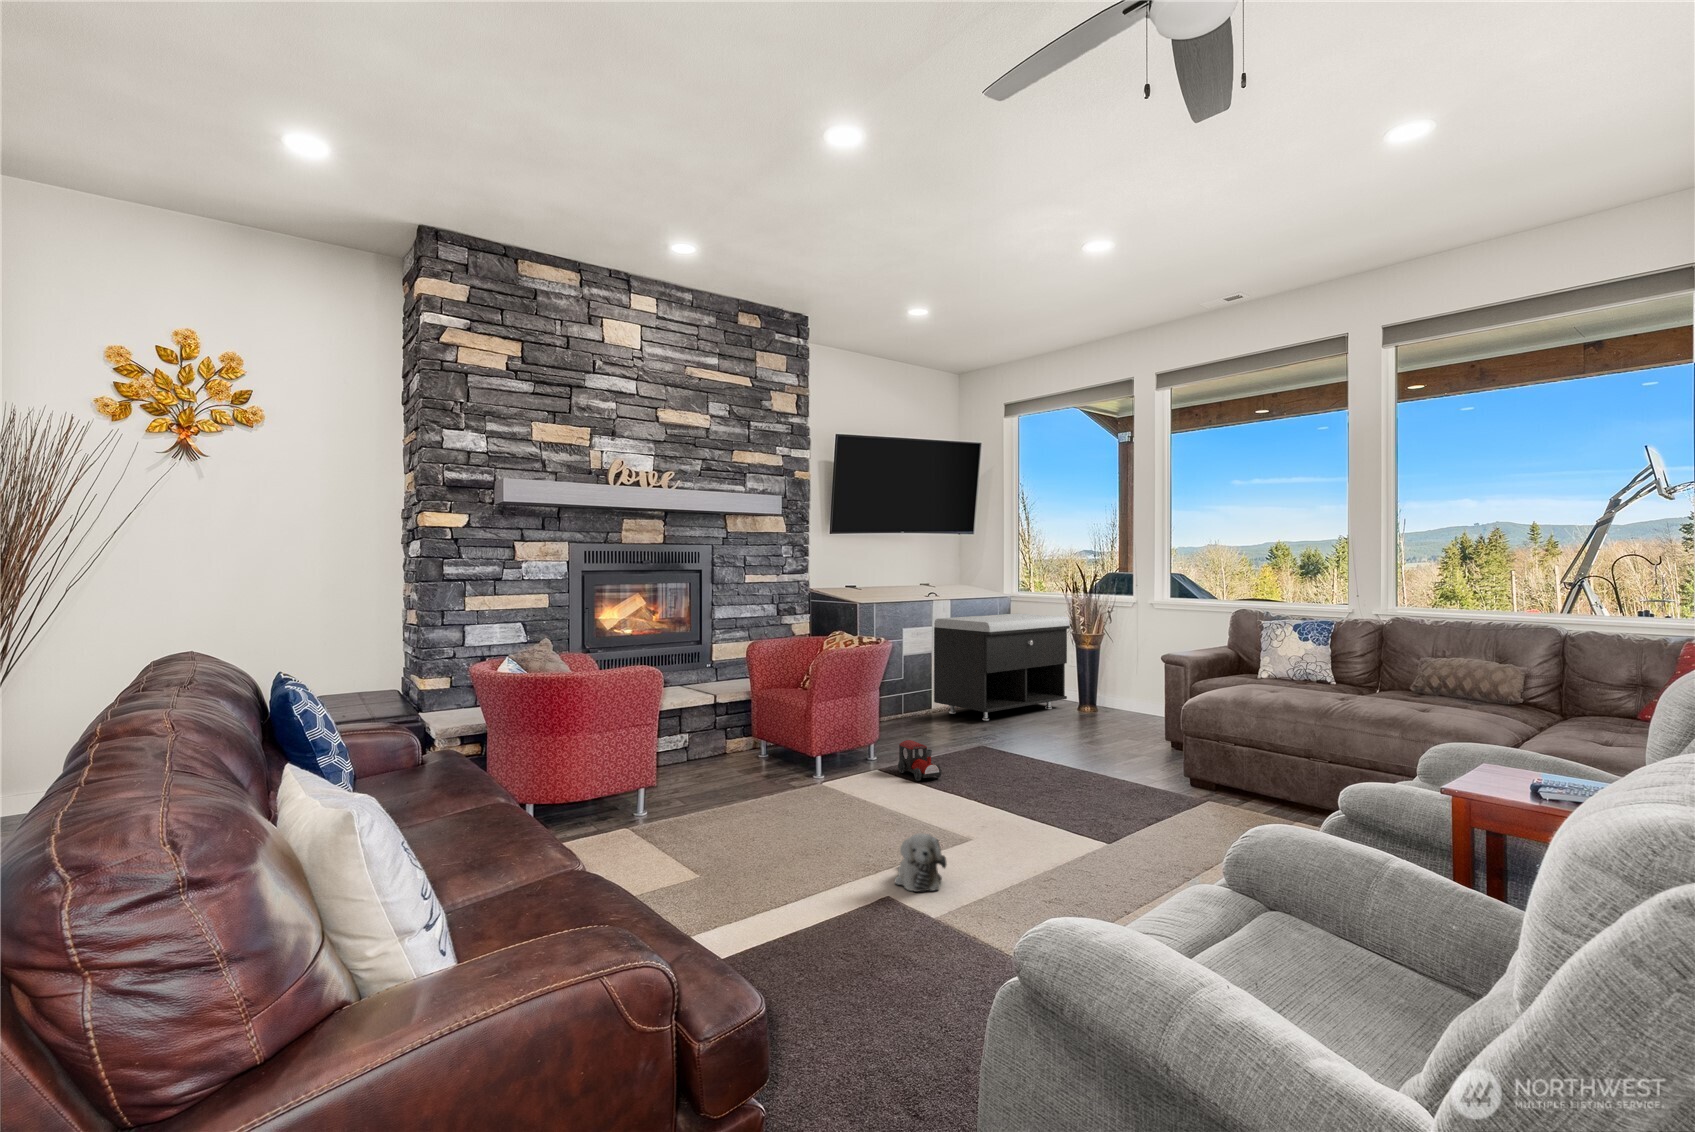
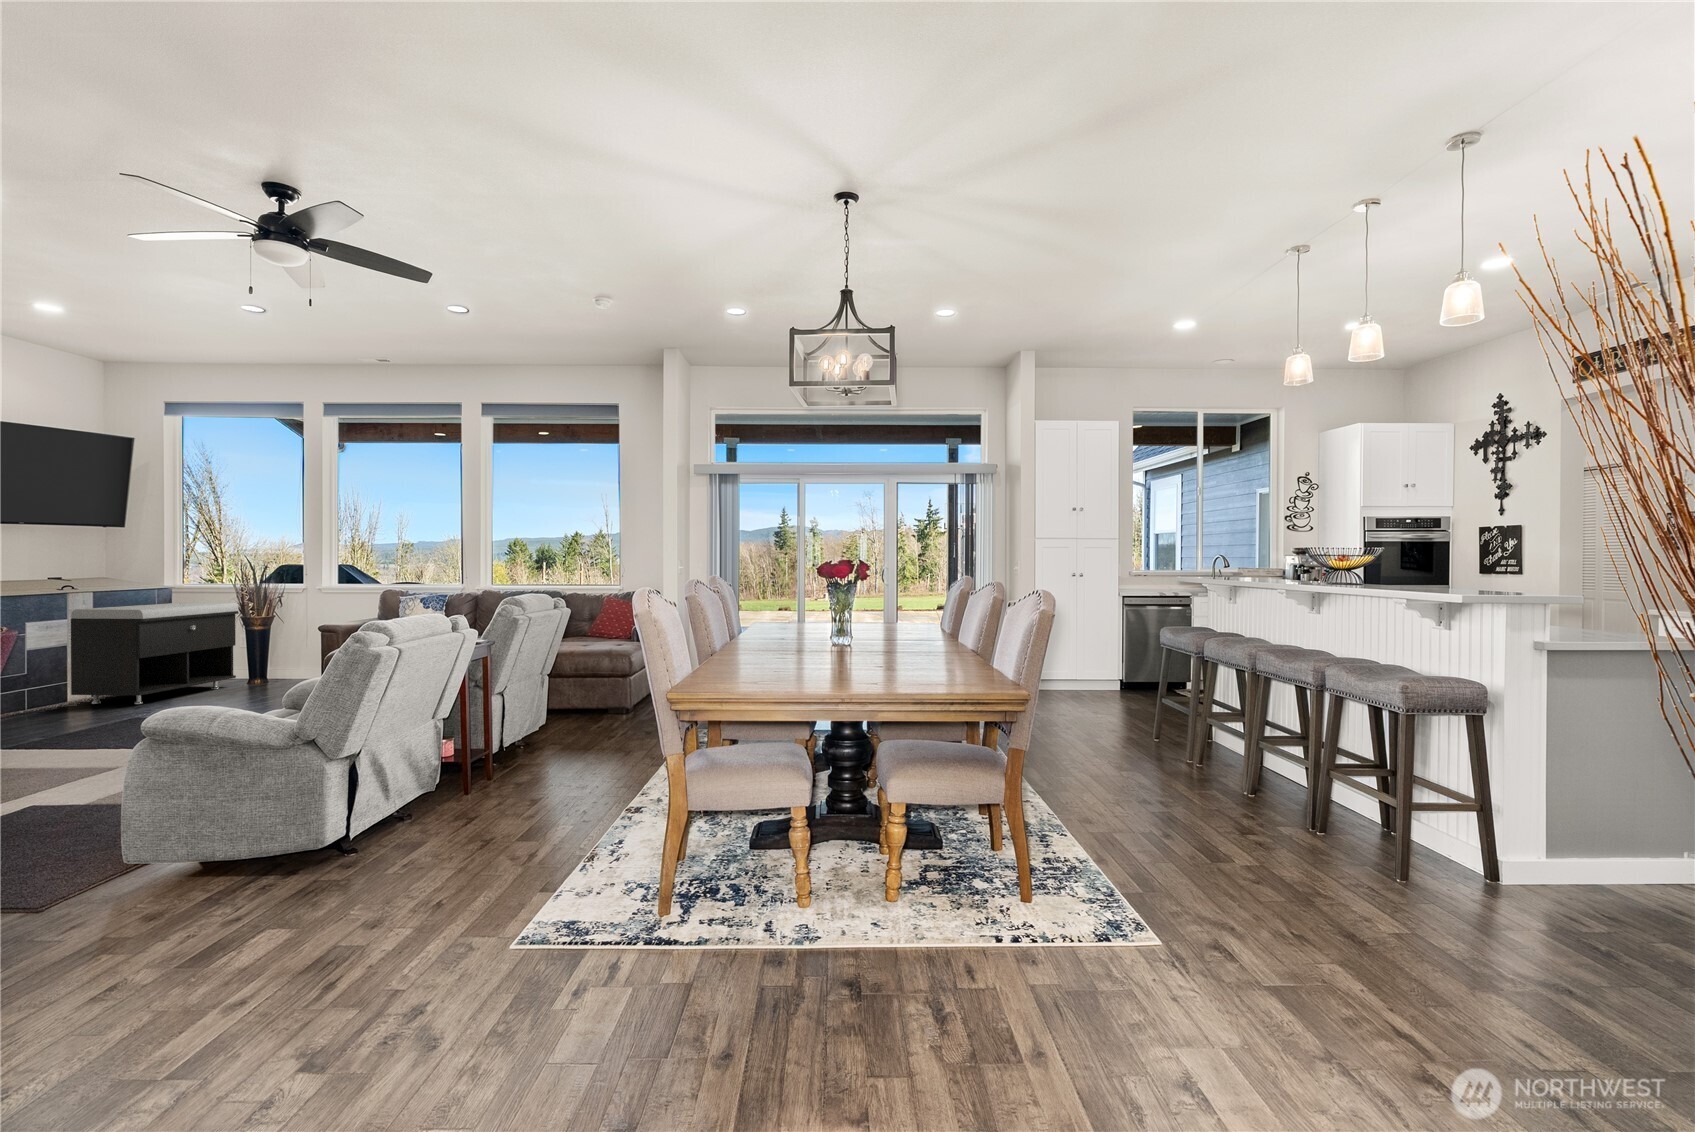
toy train: present [898,740,942,781] -> none [26,719,82,752]
plush toy: present [895,833,946,892] -> none [32,763,88,808]

